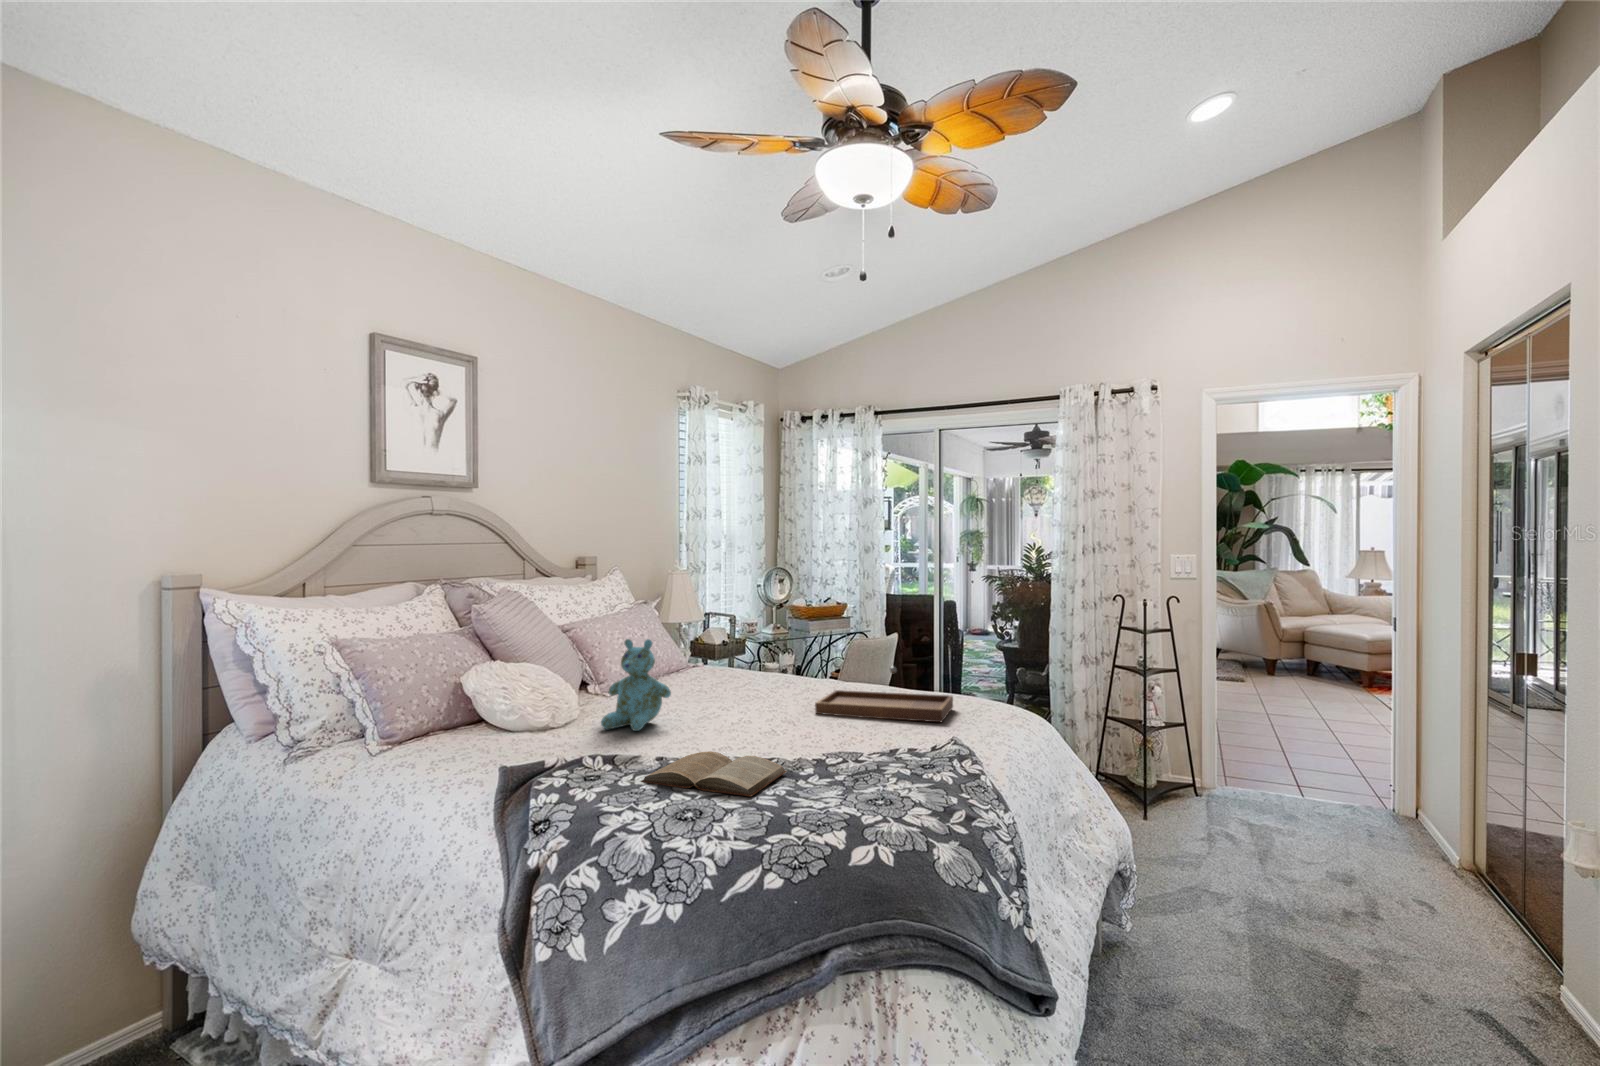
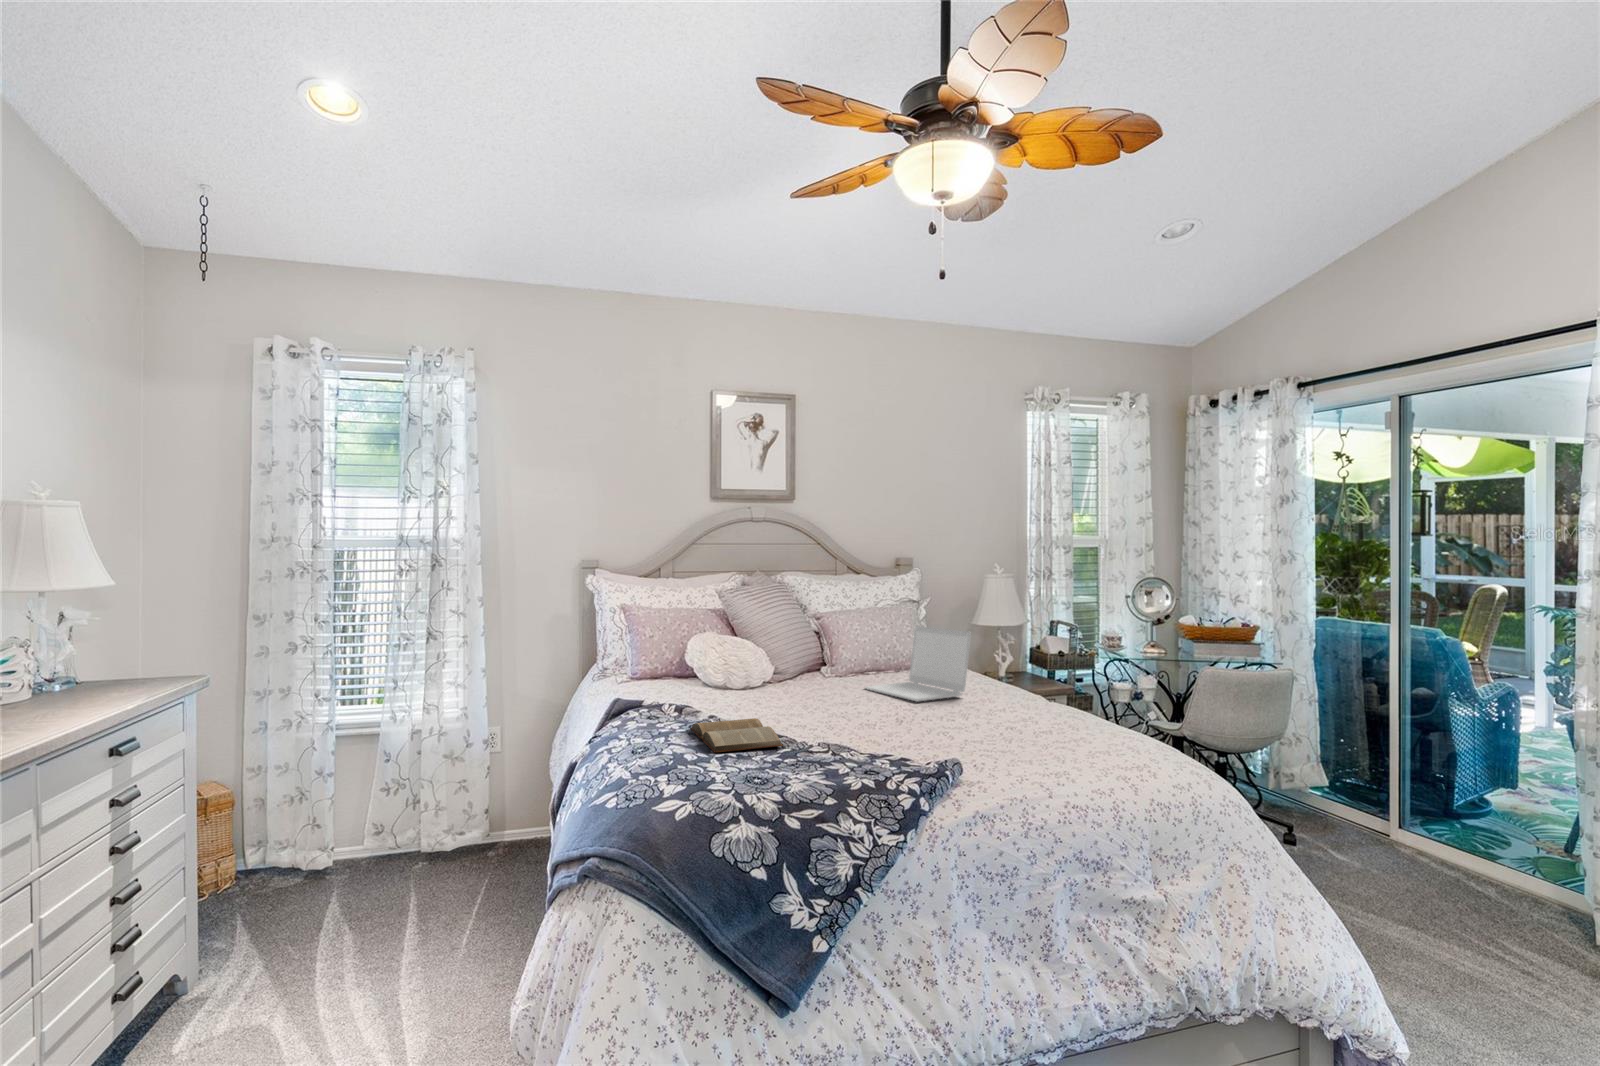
laptop: none [669,629,772,705] -> present [865,626,971,701]
stuffed bear: present [601,639,671,731] -> none [763,624,817,701]
tray: present [815,667,953,722] -> none [951,681,1104,749]

